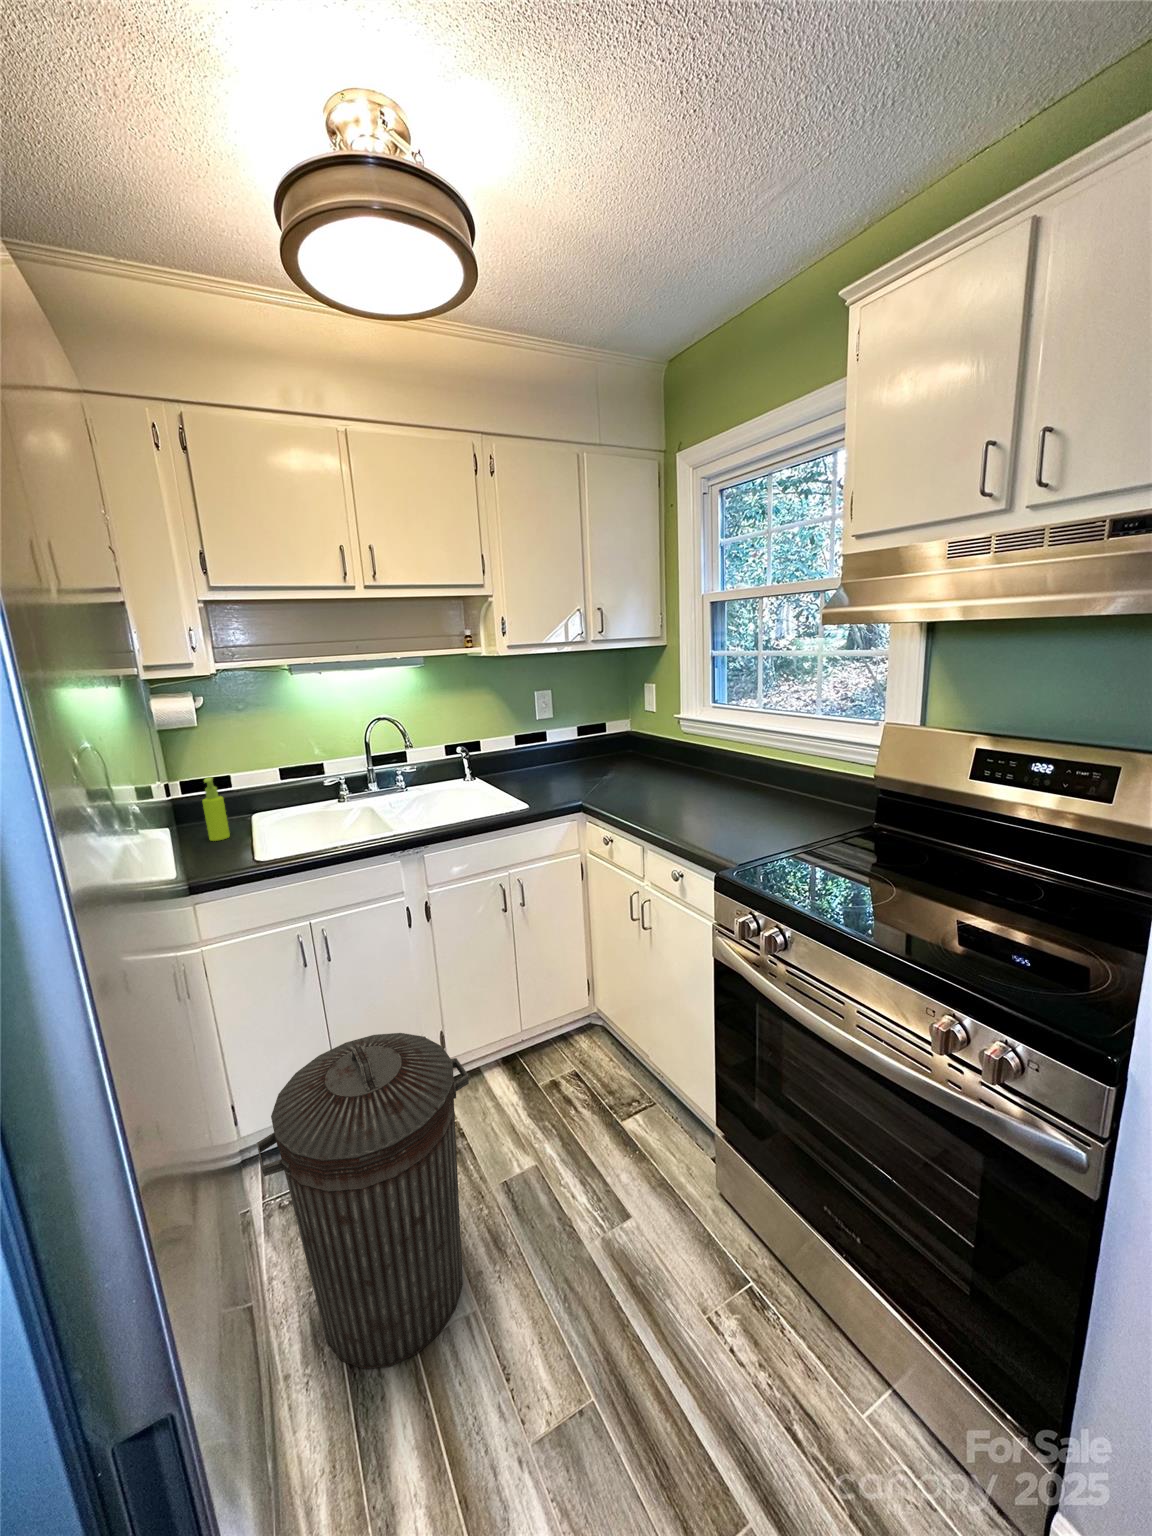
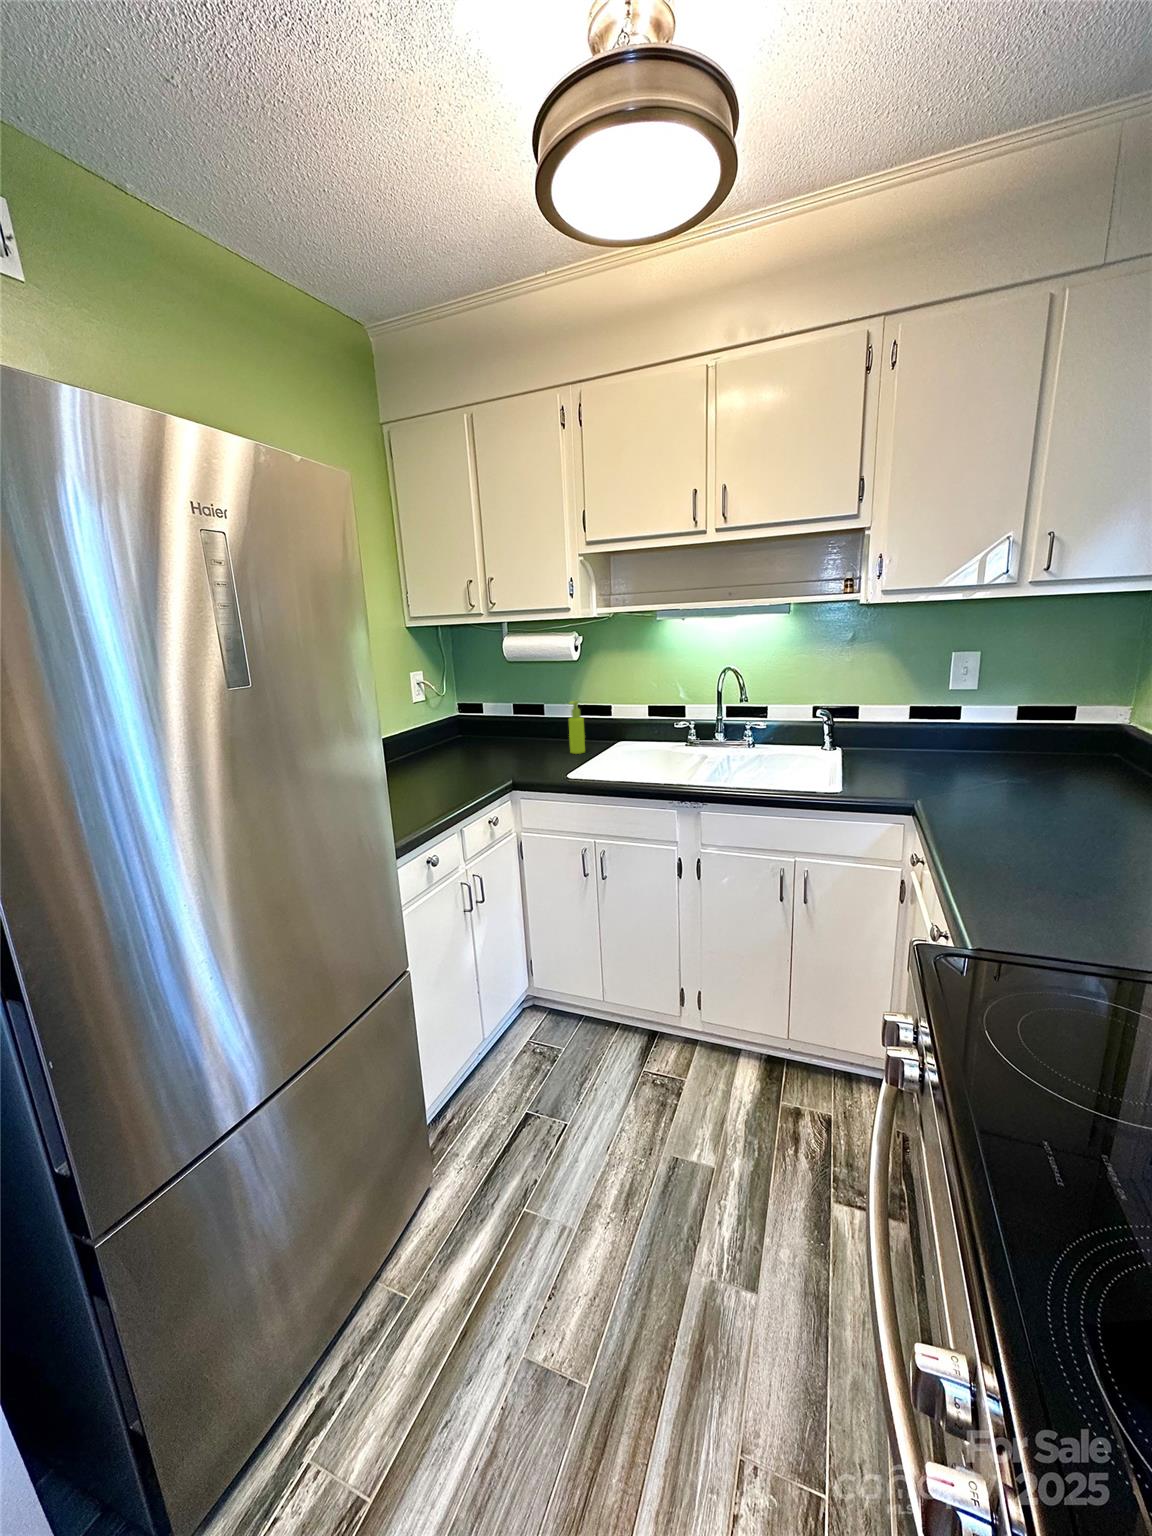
trash can: present [257,1033,469,1369] -> none [448,945,620,1219]

